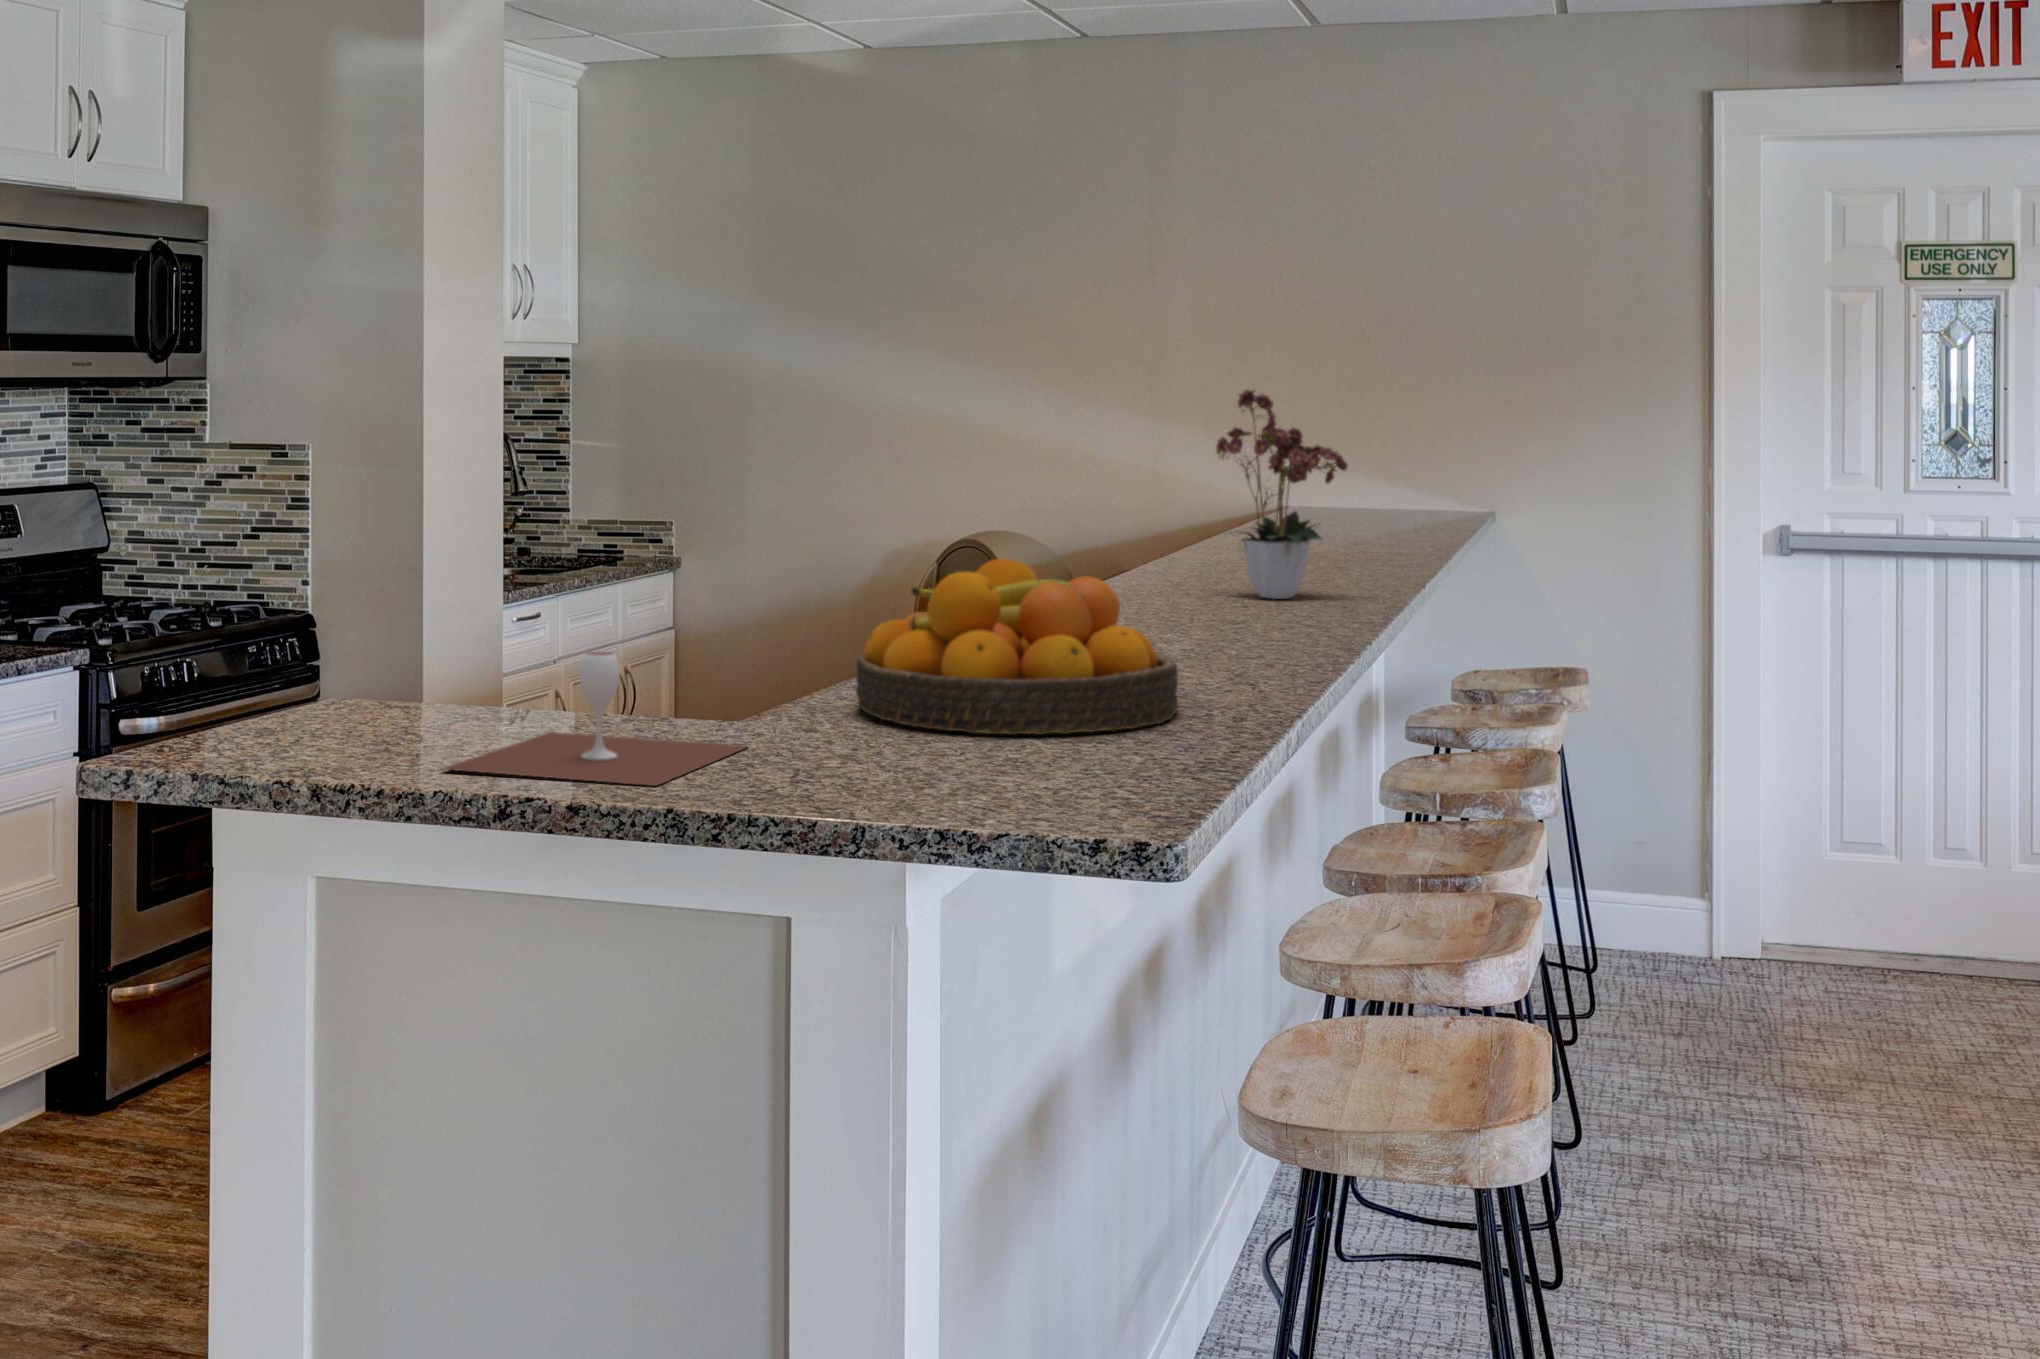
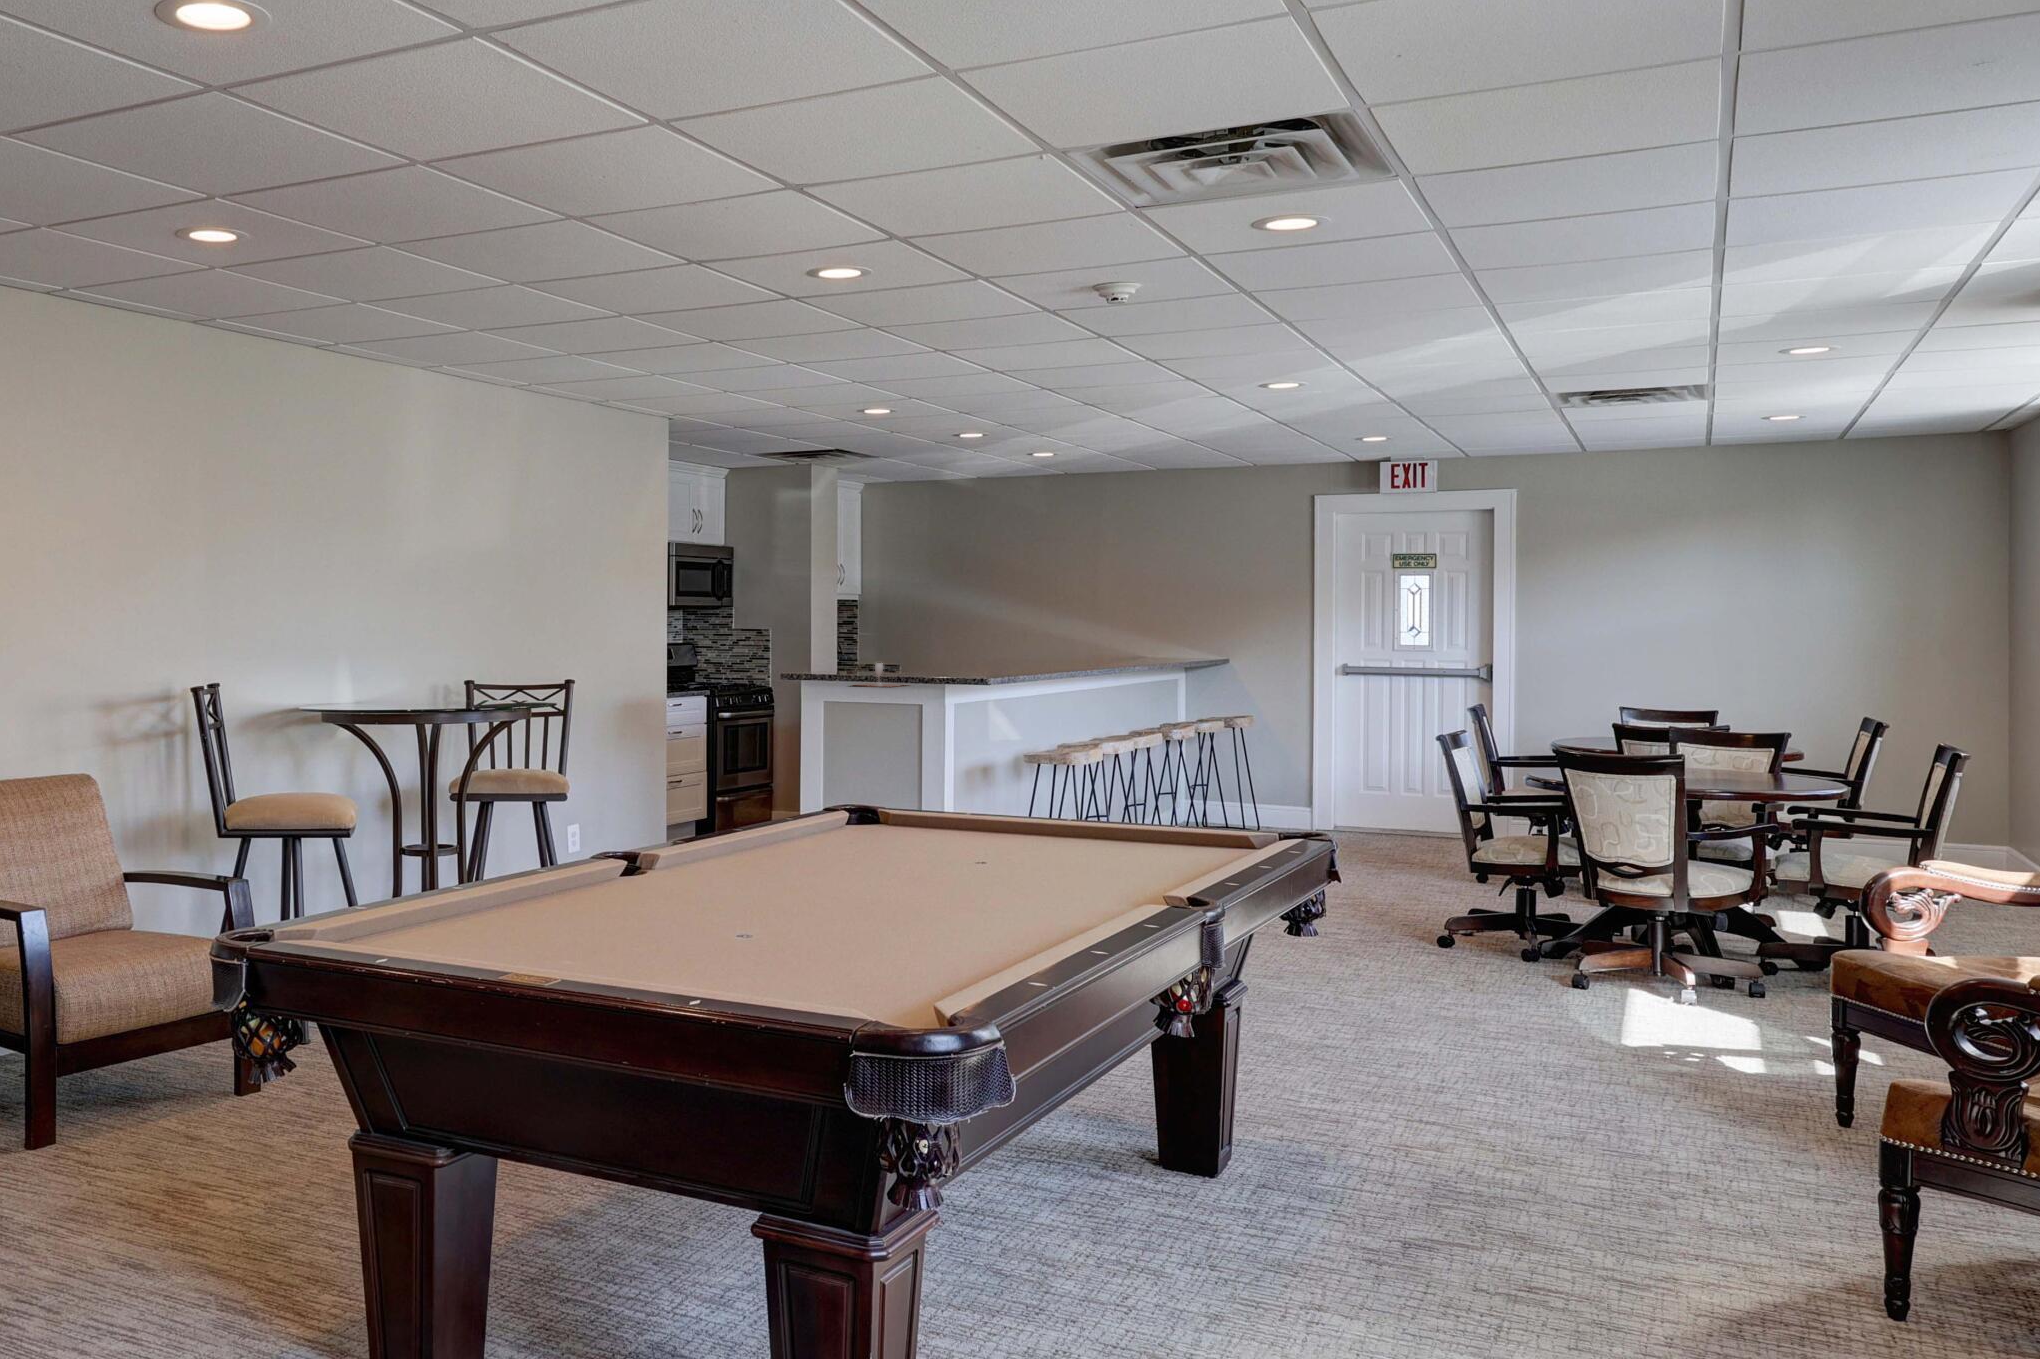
flower arrangement: present [1216,390,1348,599] -> none [1064,607,1109,674]
fruit bowl: present [856,558,1178,735] -> none [939,649,1015,685]

